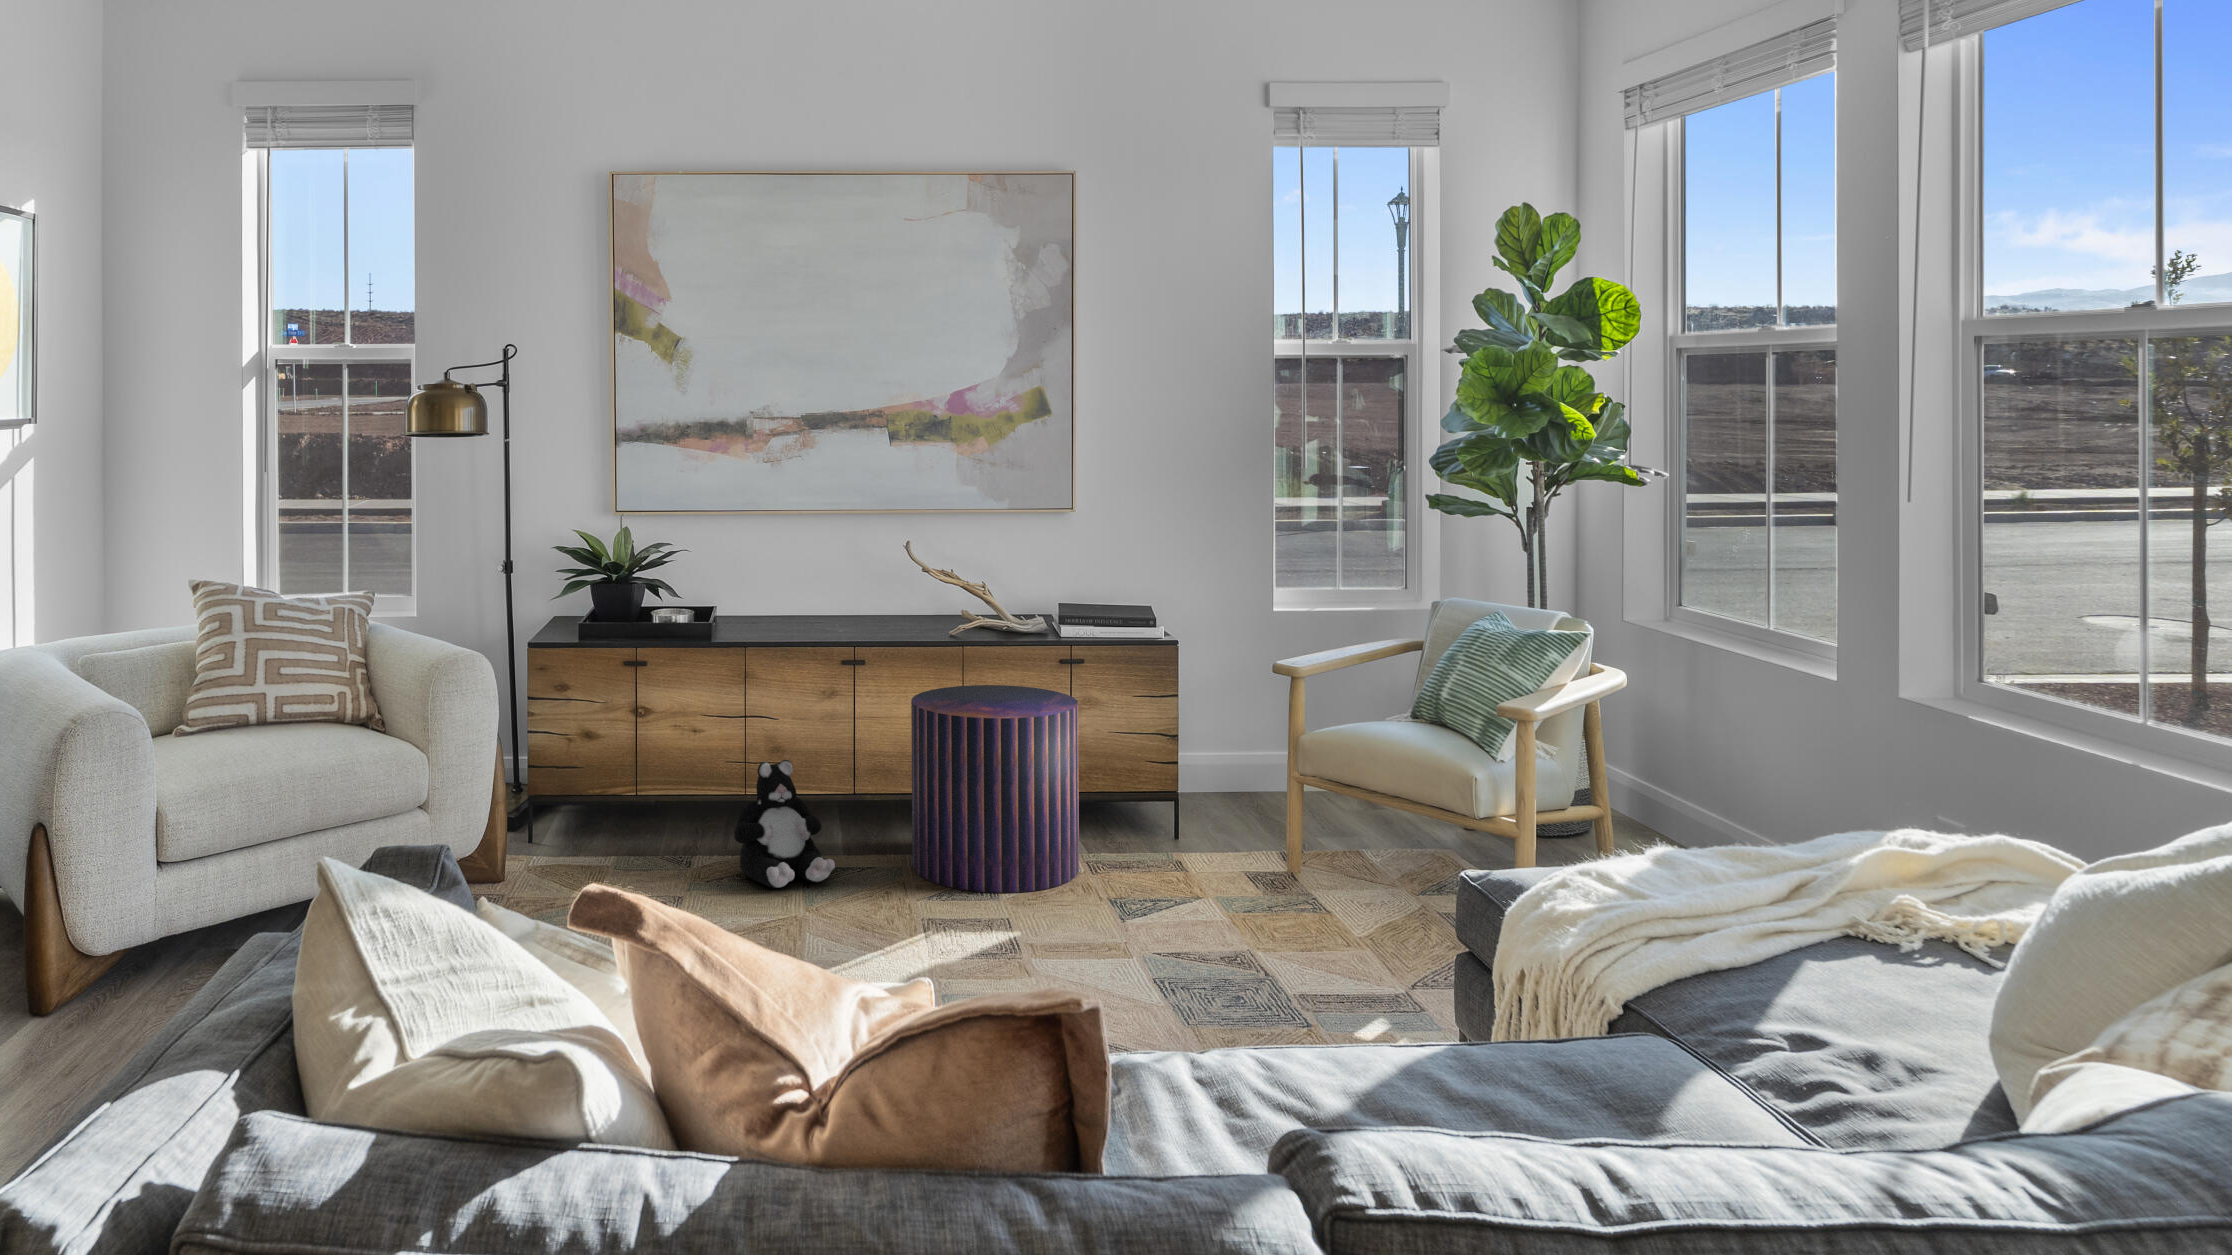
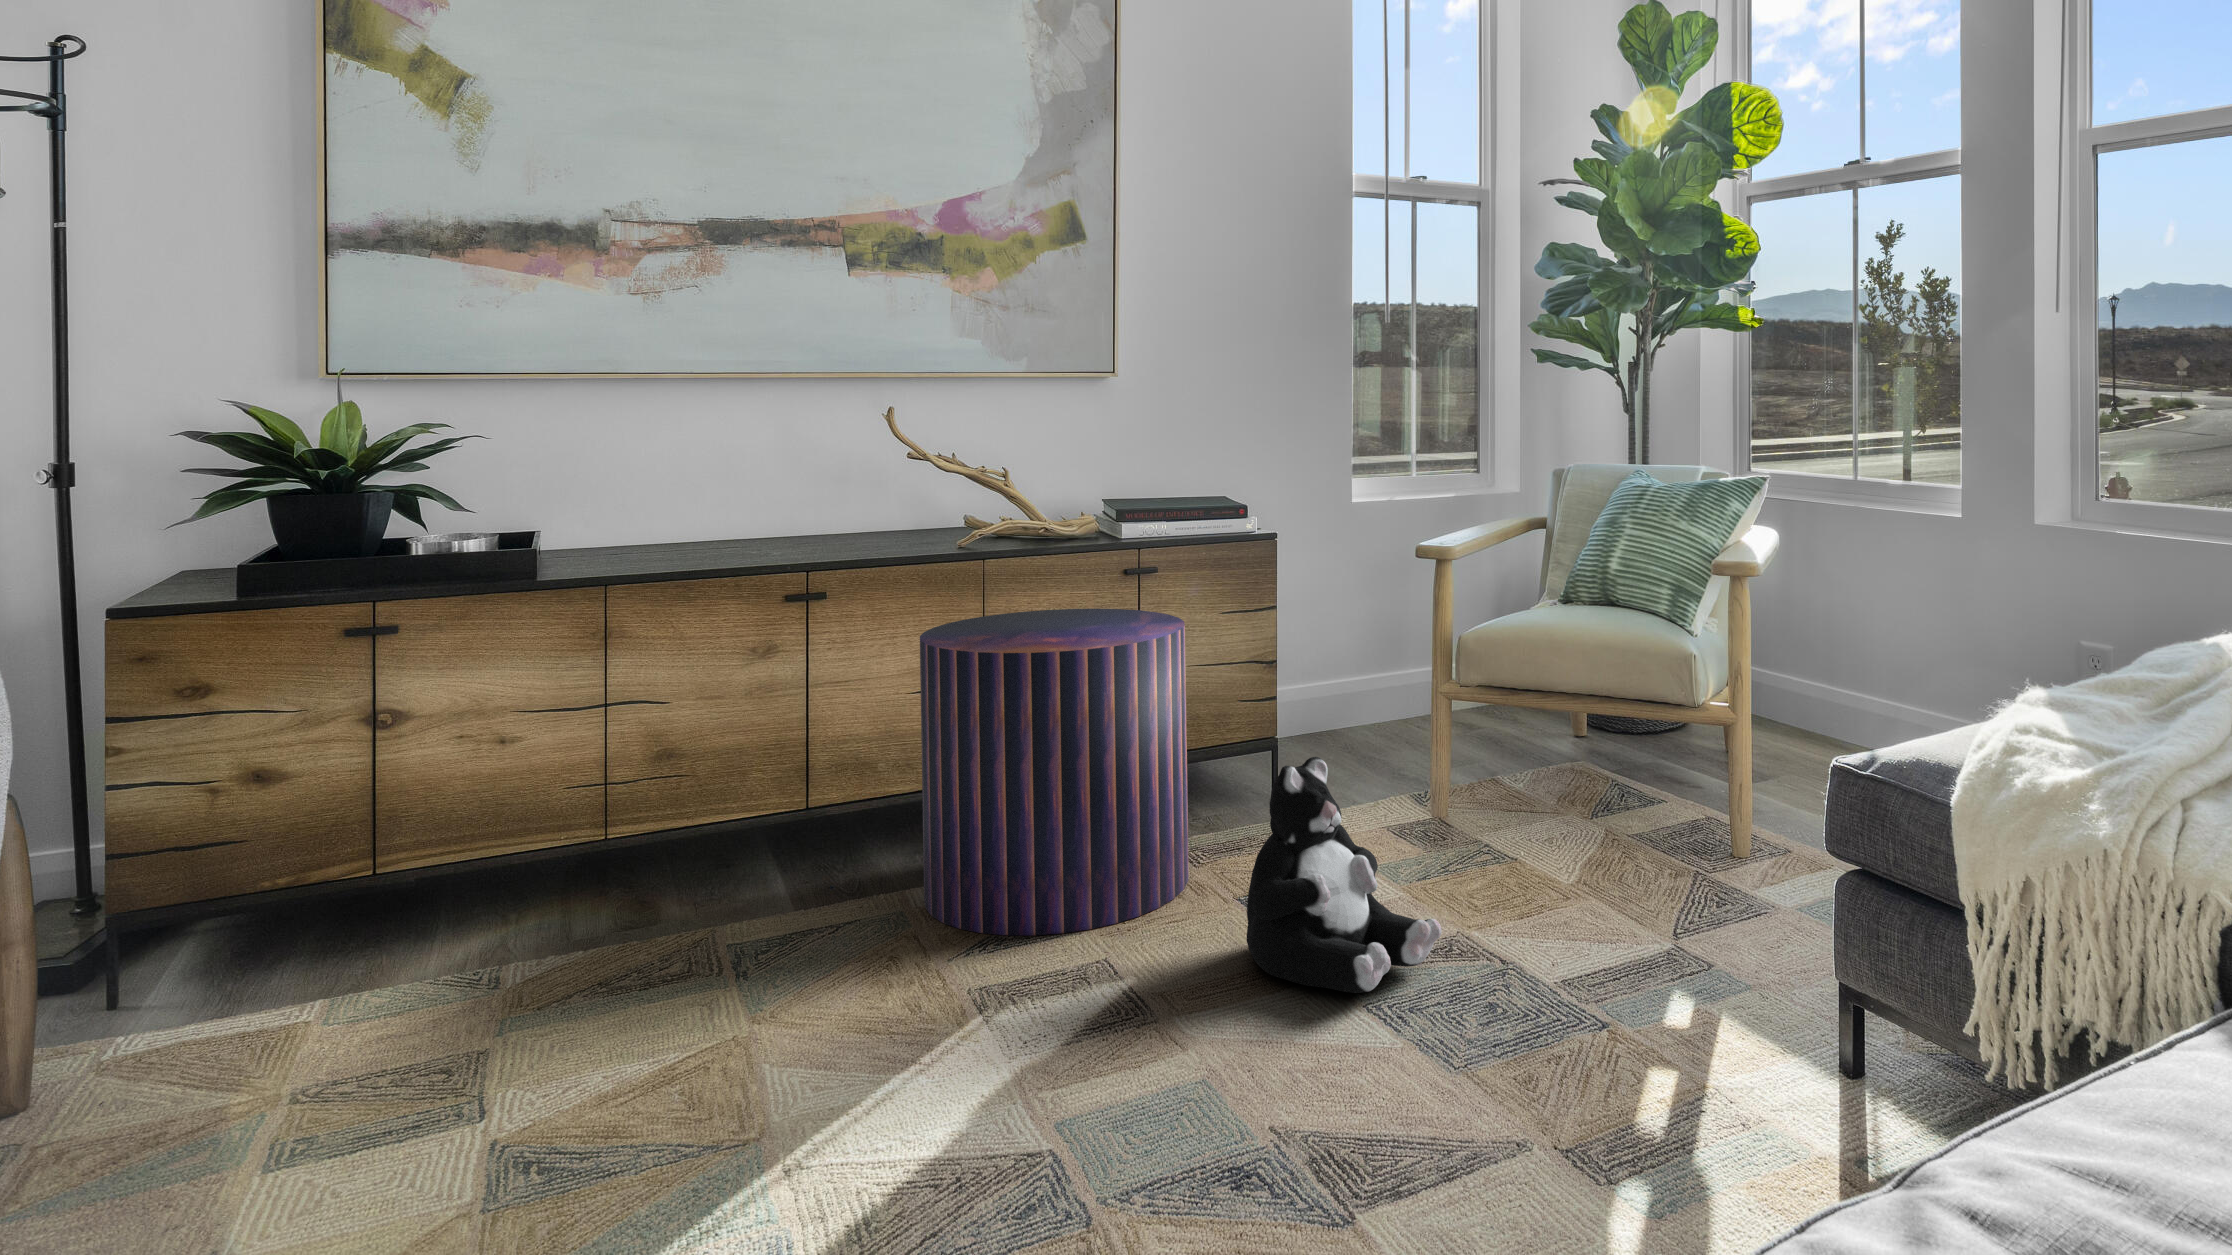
plush toy: present [734,760,835,888] -> present [1247,757,1442,993]

